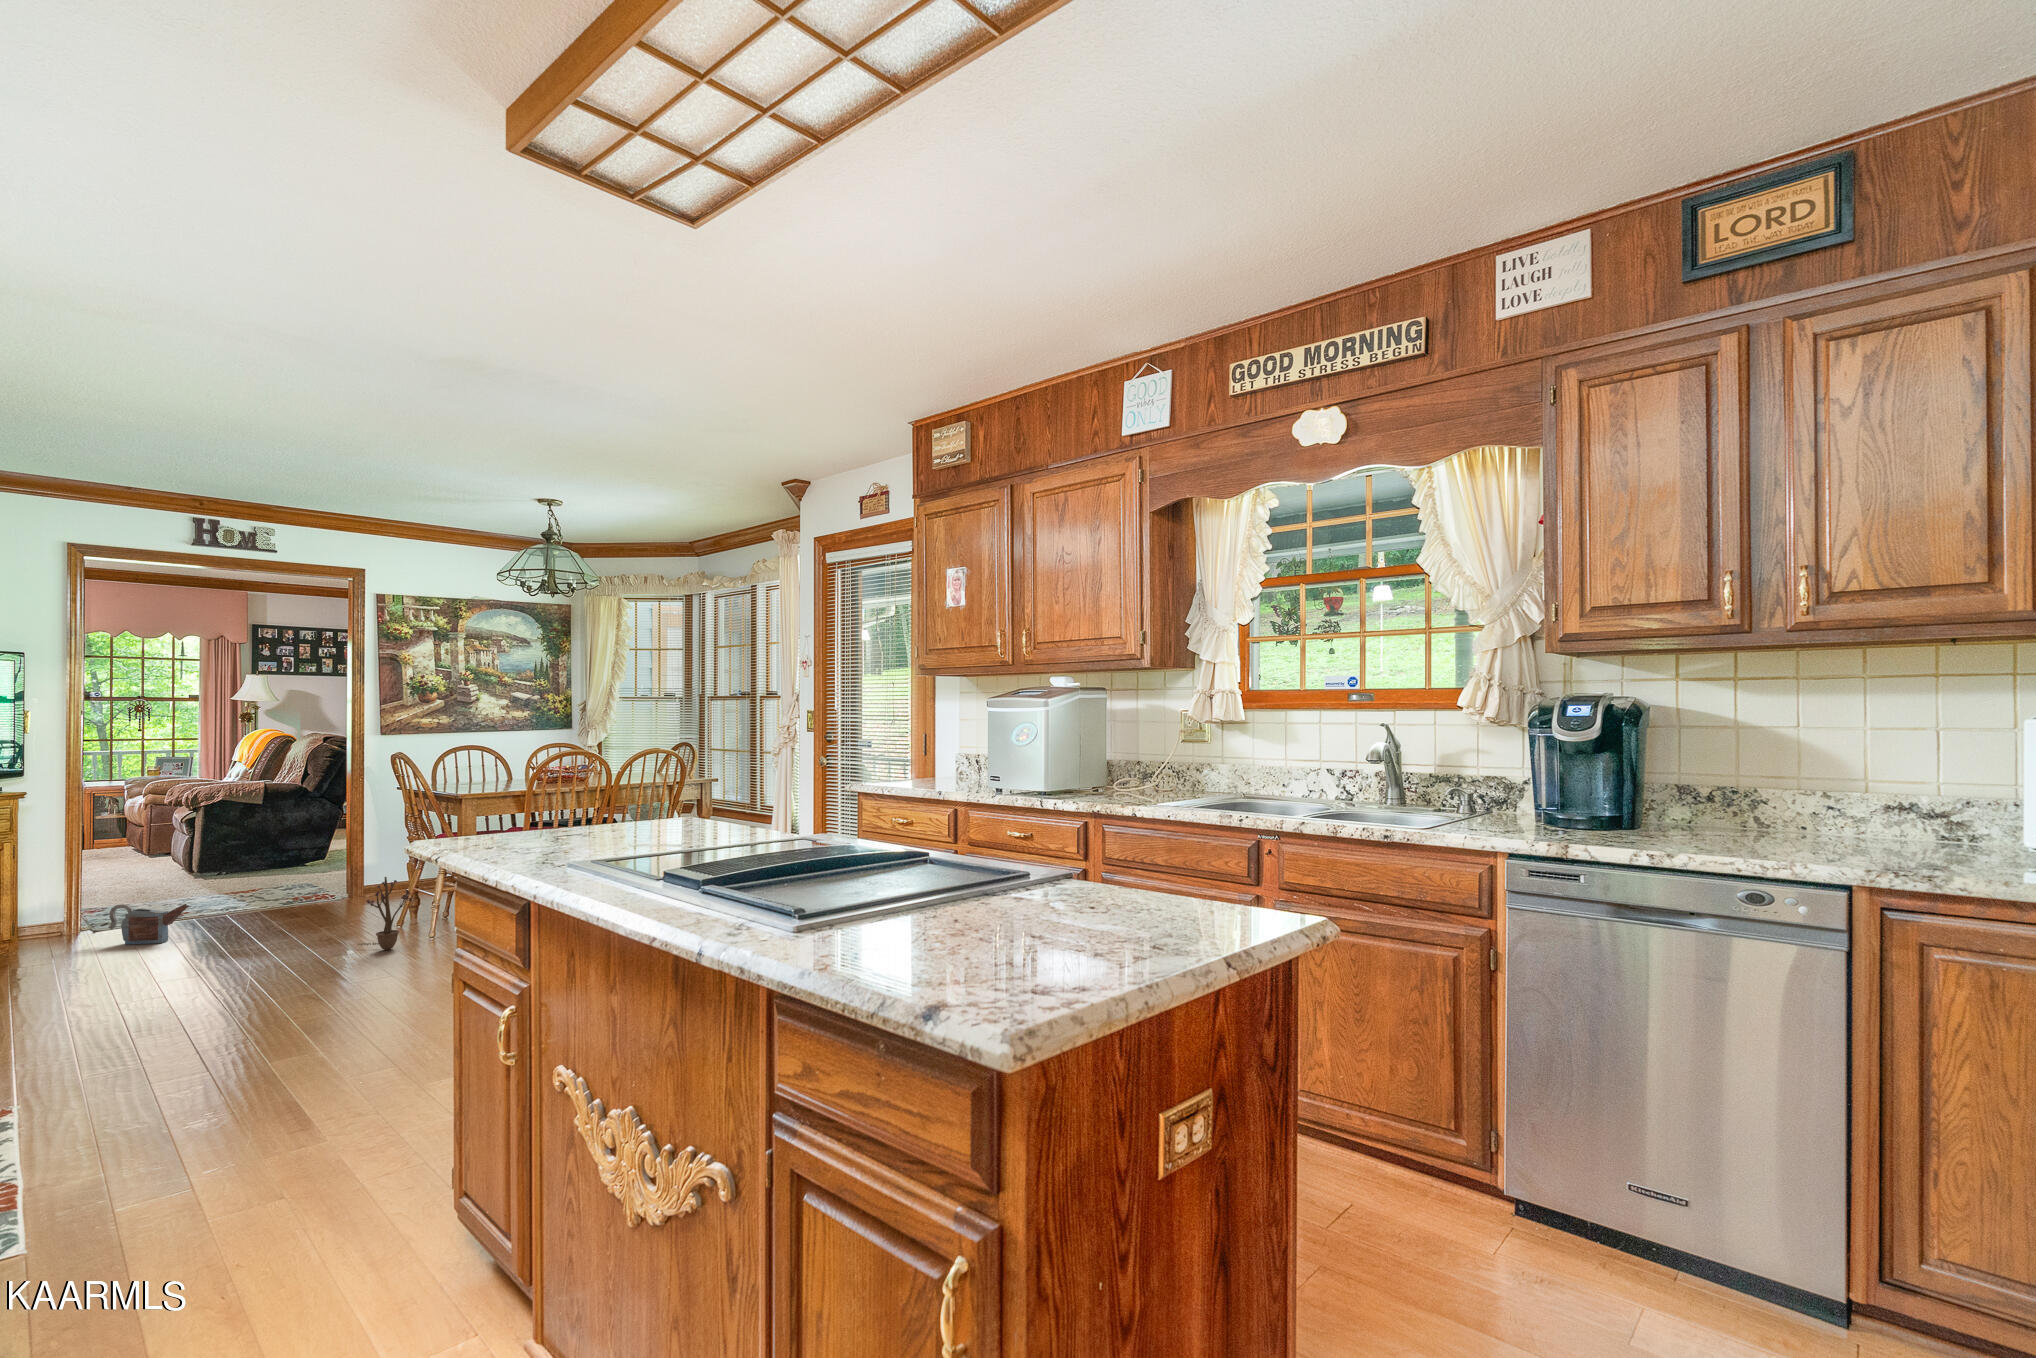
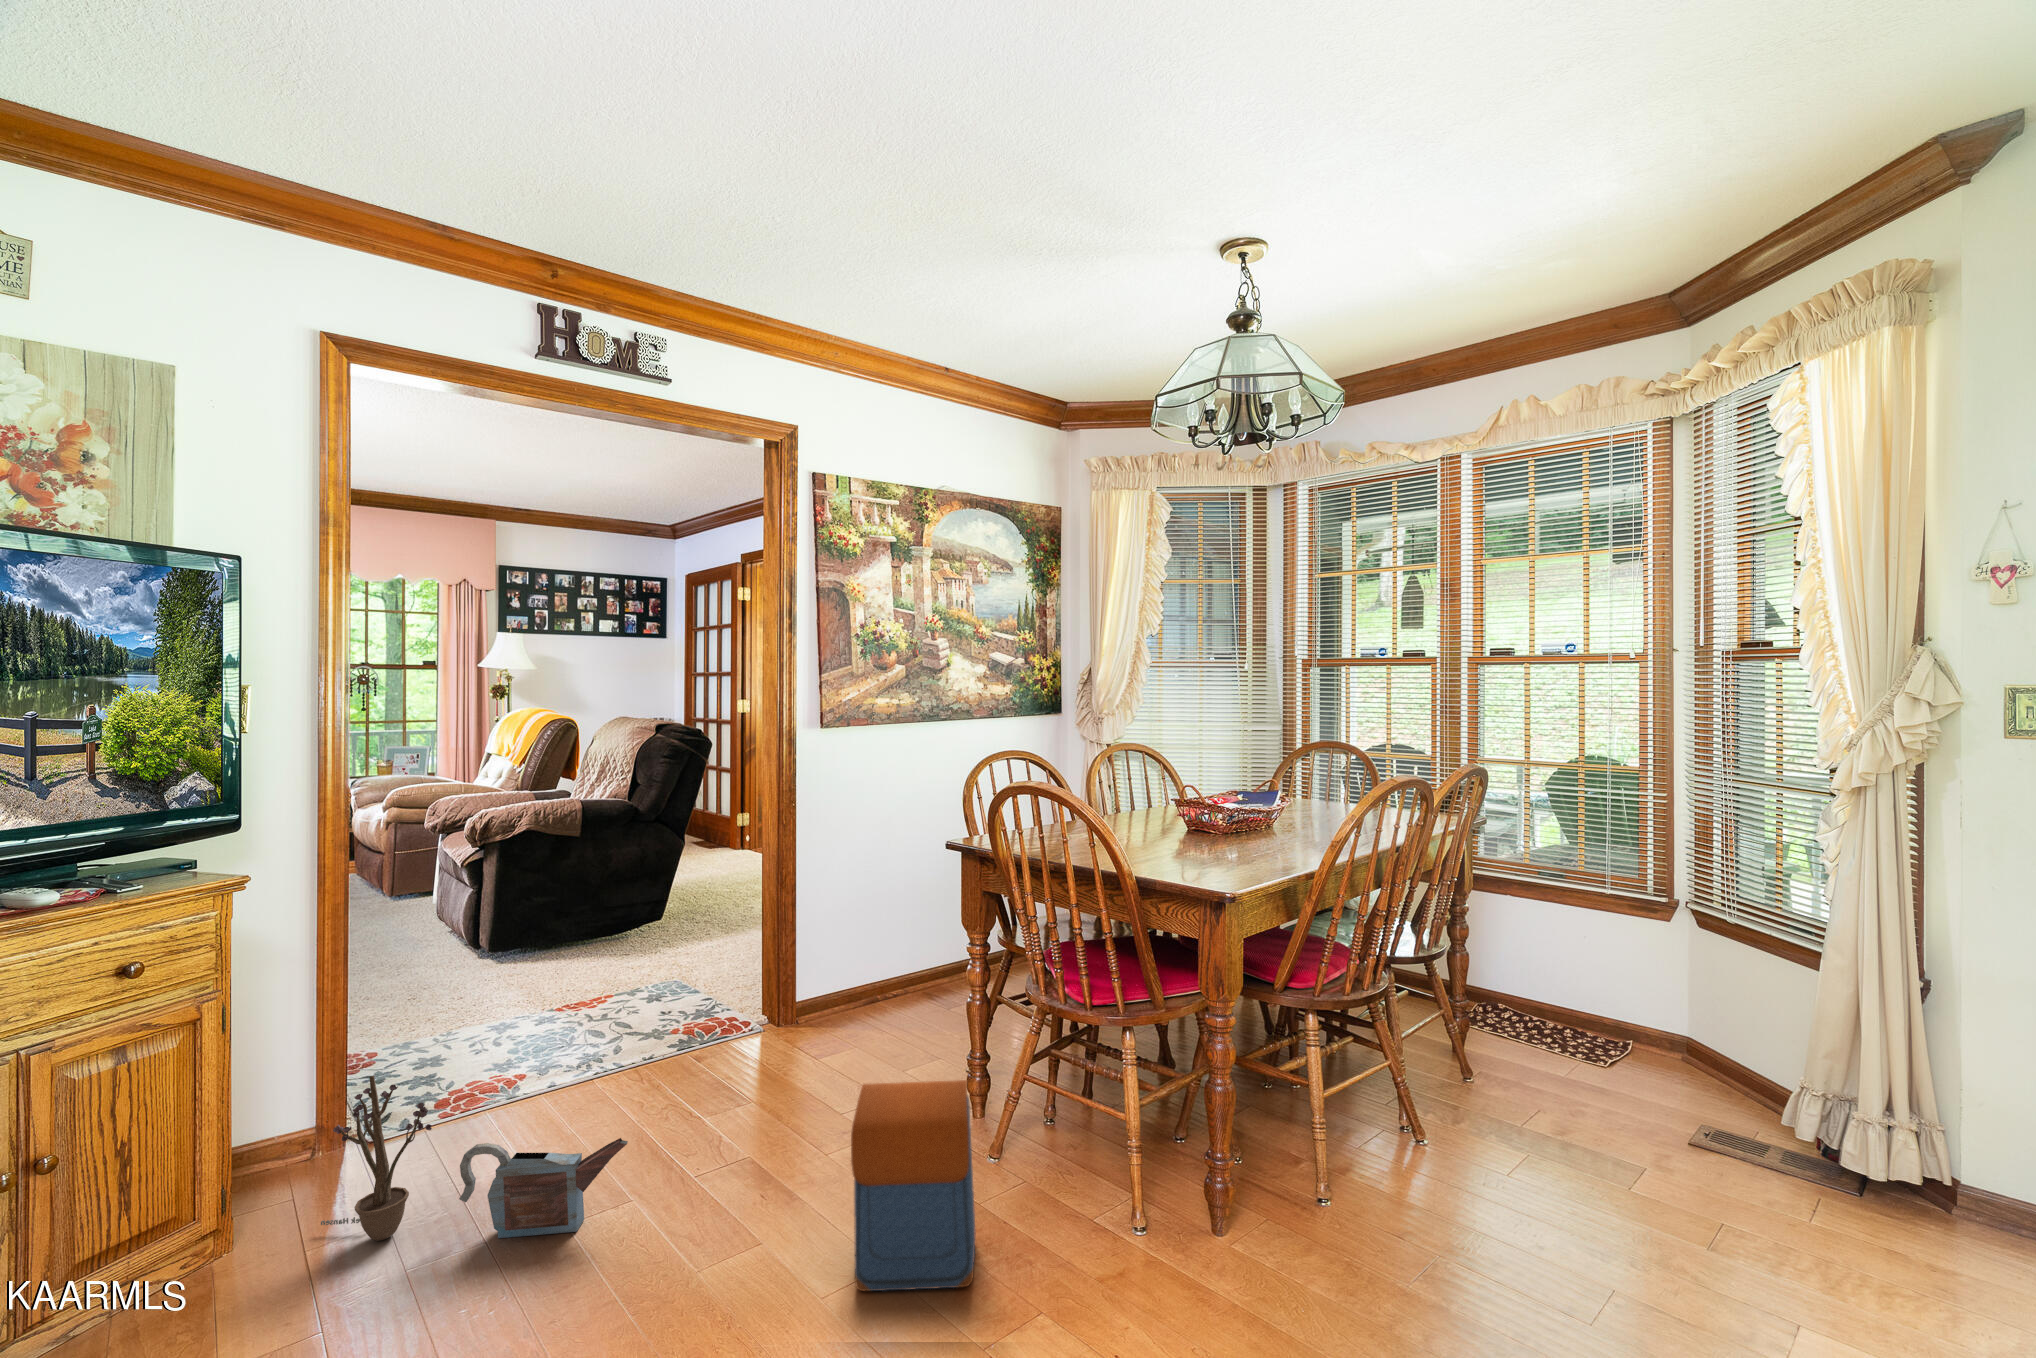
backpack: none [266,874,336,952] -> present [851,1080,975,1291]
decorative plant: present [358,877,412,950] -> present [321,1076,432,1241]

